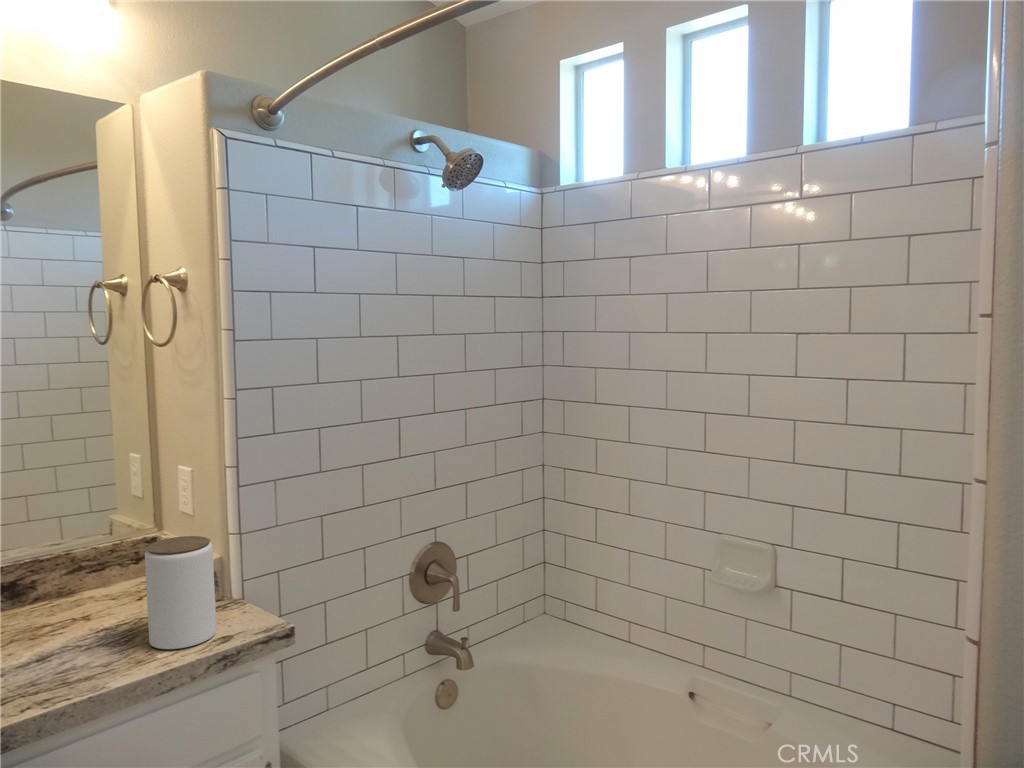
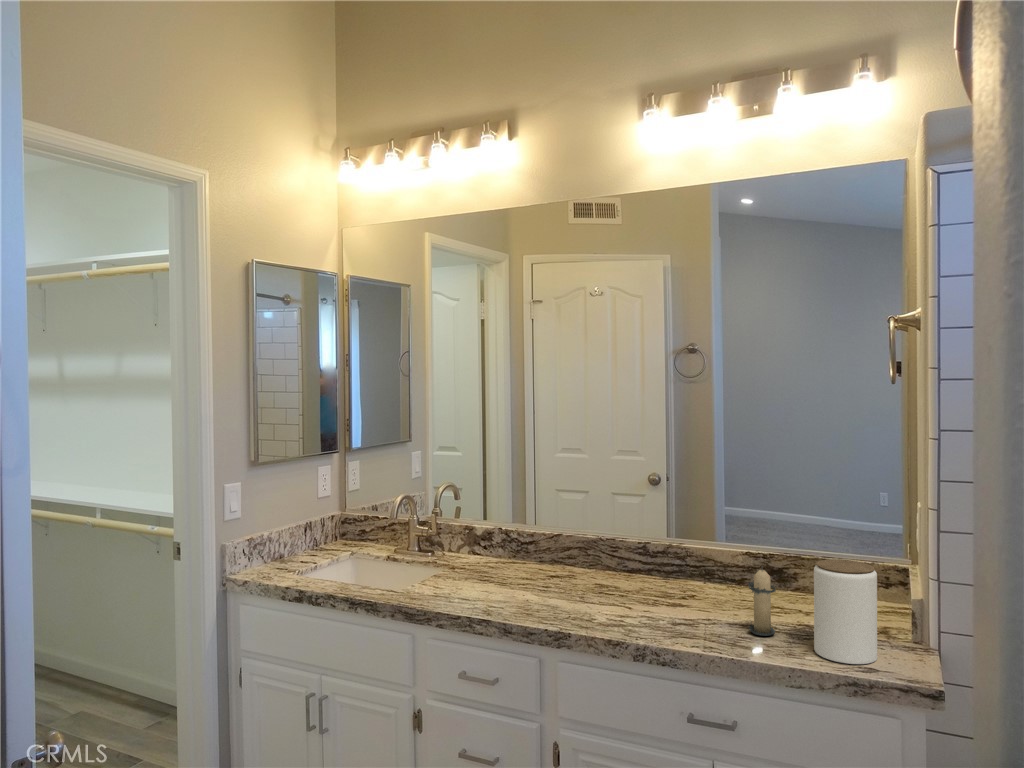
candle: none [46,578,96,666] -> present [748,566,776,636]

